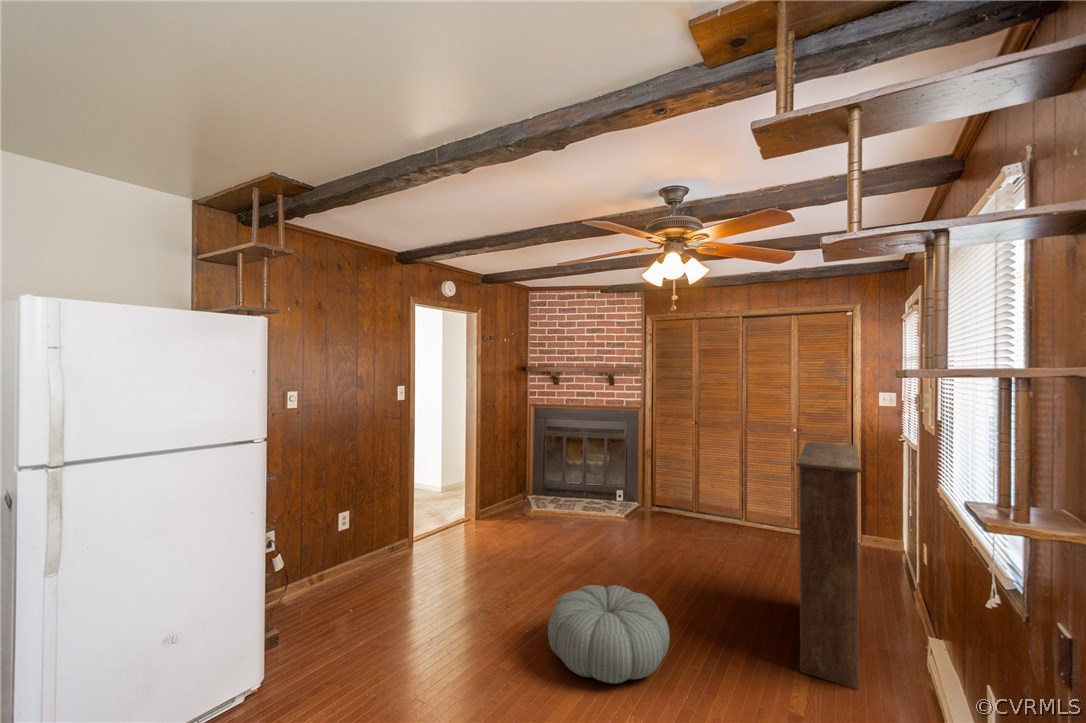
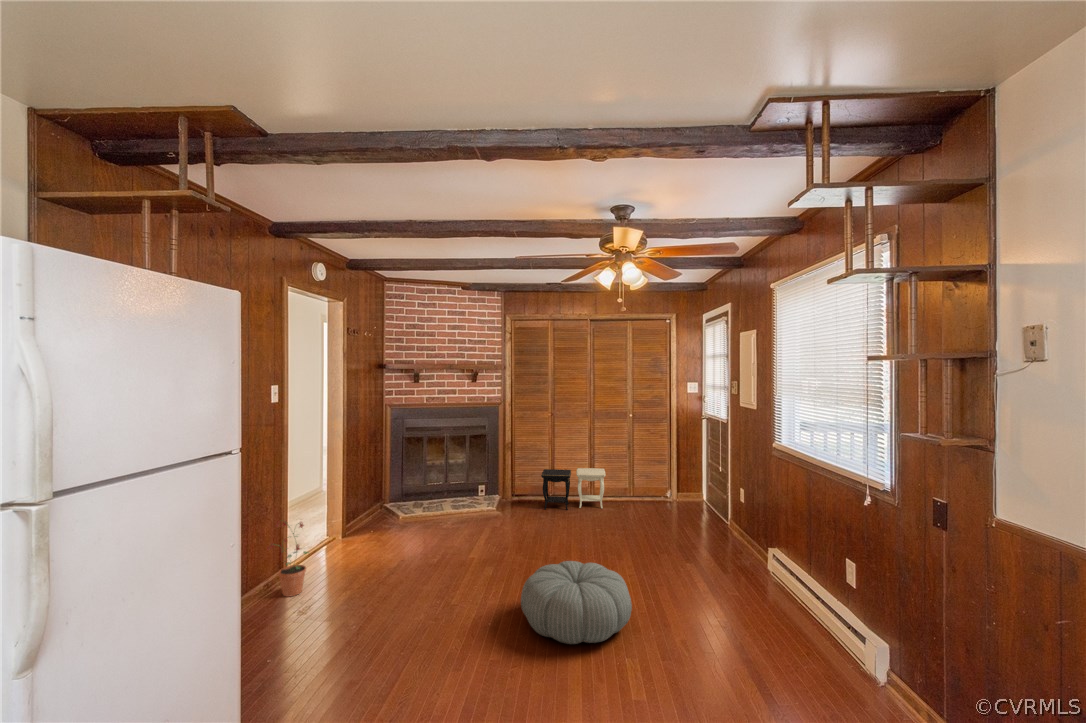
bookshelf: present [796,442,862,689] -> none [679,421,750,596]
side table: none [675,482,757,536] -> present [541,468,605,510]
potted plant: none [385,499,420,564] -> present [267,521,309,597]

